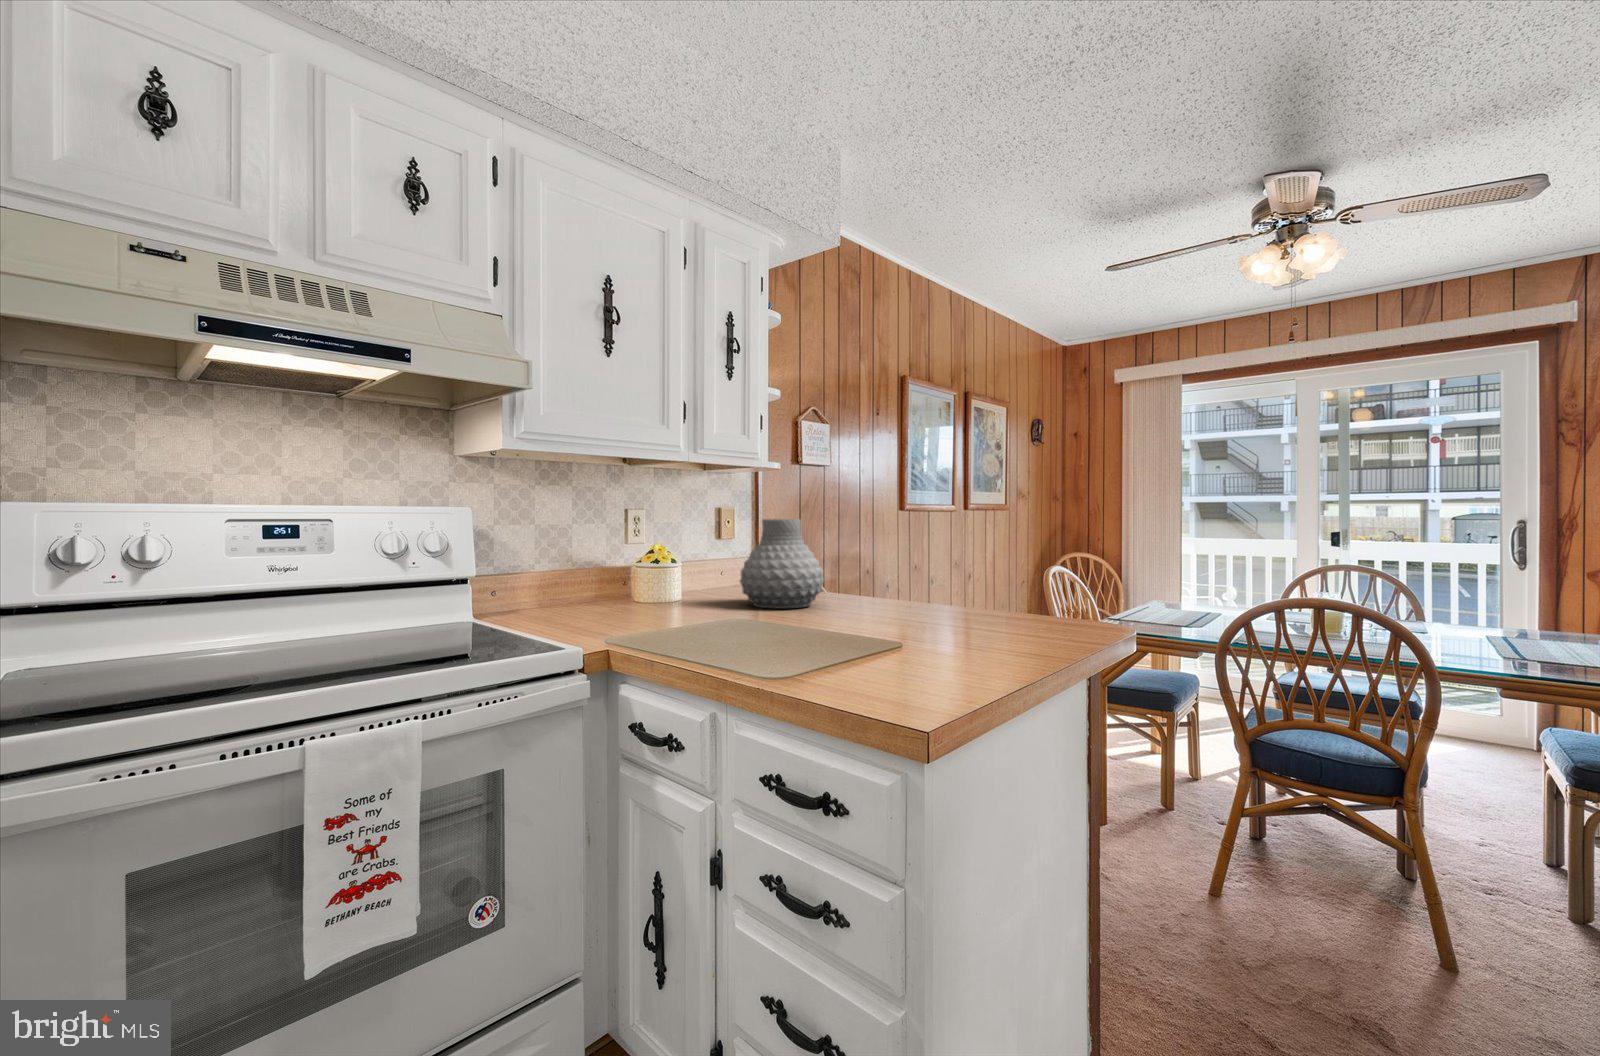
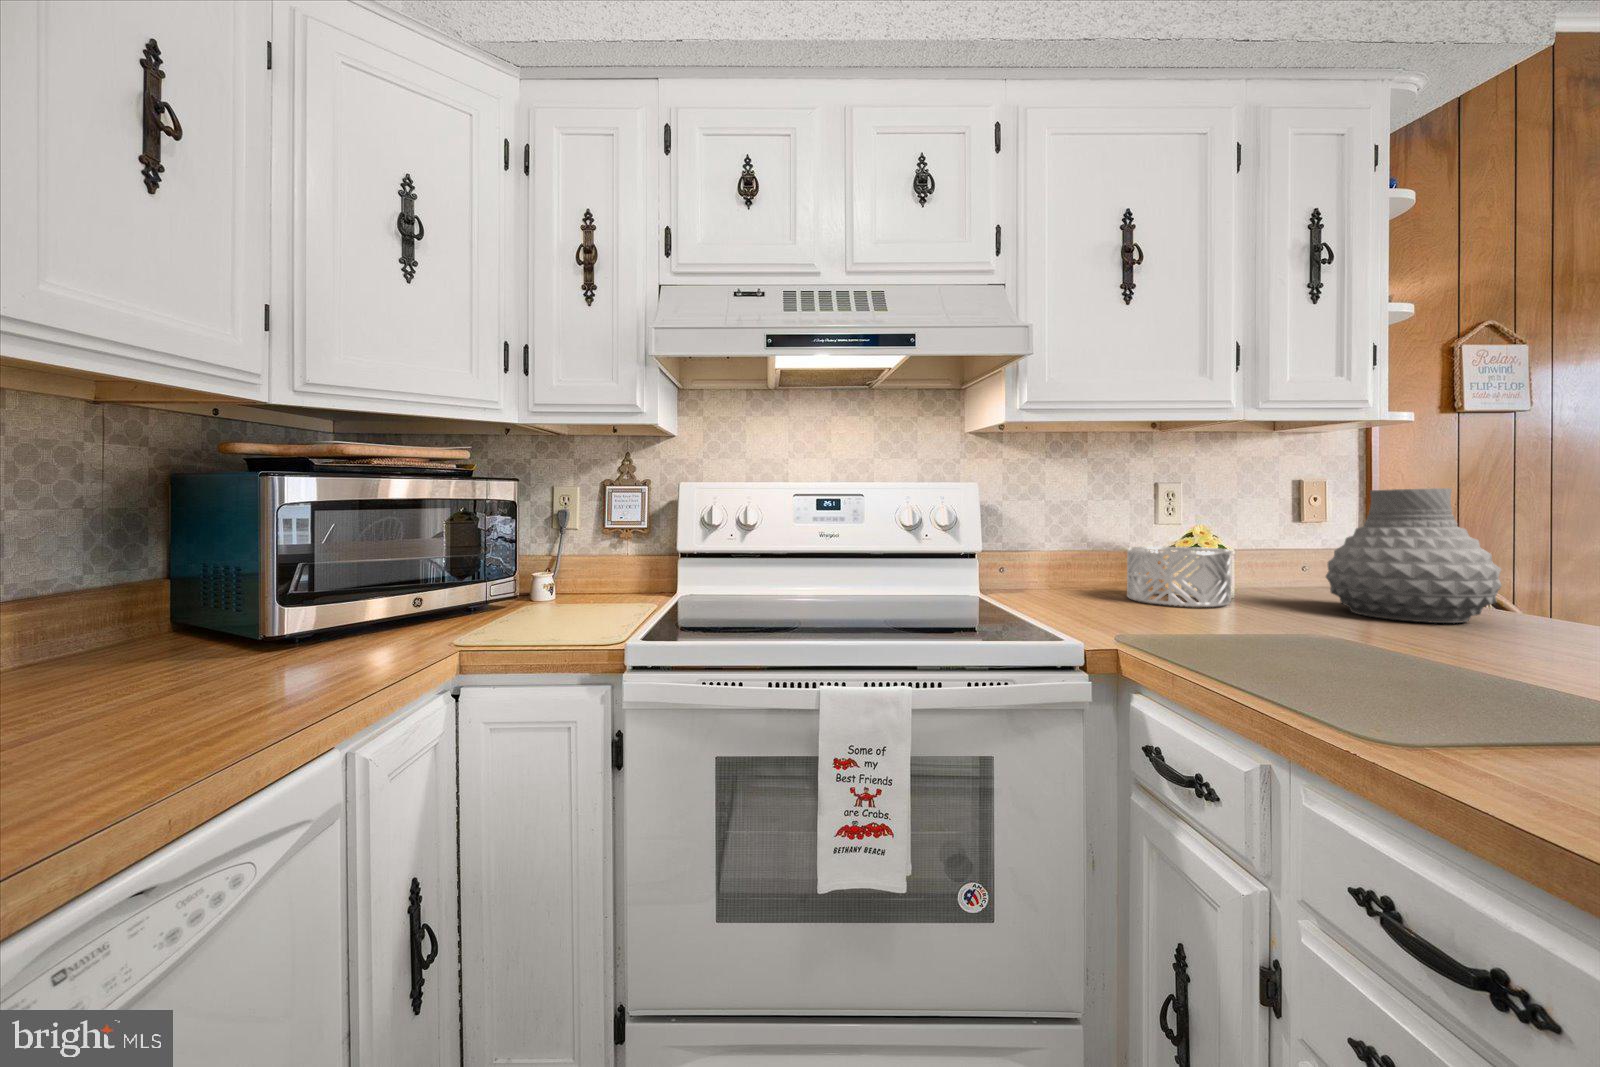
decorative bowl: none [608,563,683,613] -> present [1127,546,1232,607]

